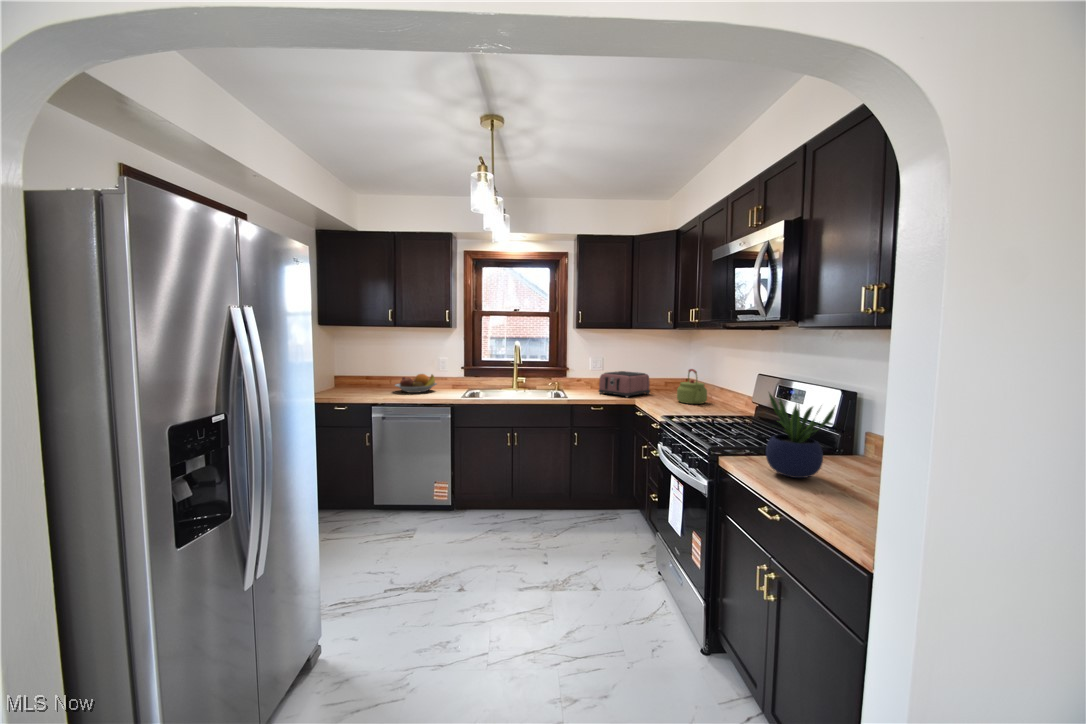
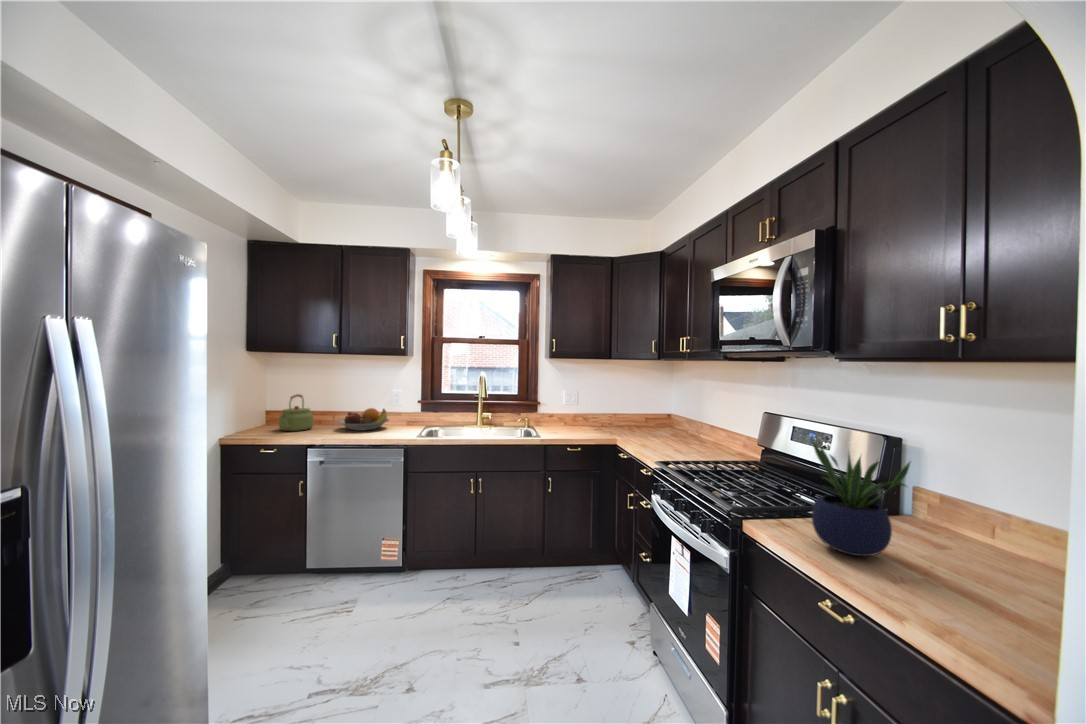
kettle: present [677,369,707,404] -> present [279,394,313,431]
toaster: present [599,371,650,398] -> none [574,405,631,435]

